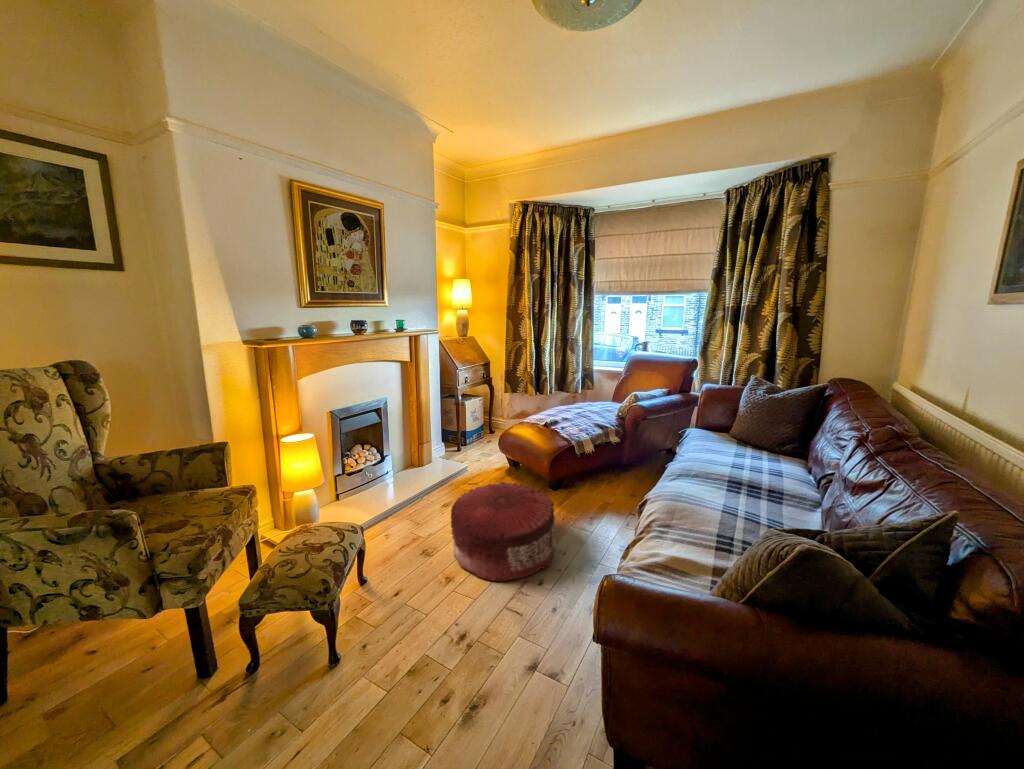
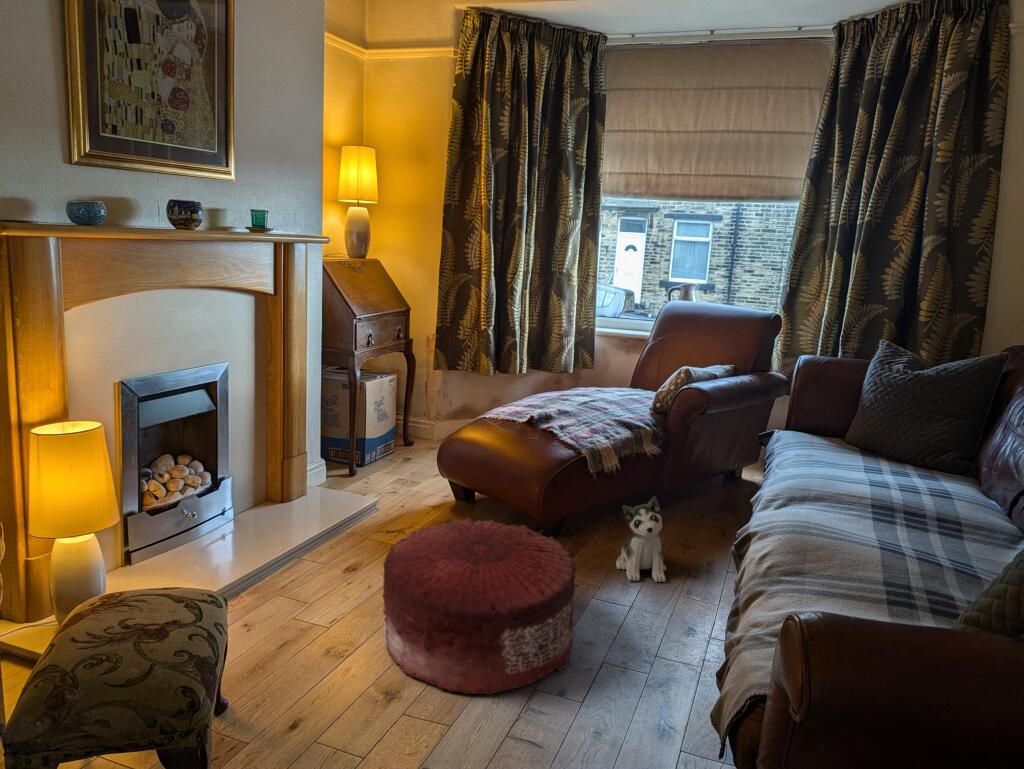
plush toy: none [590,469,619,518] -> present [616,496,666,582]

